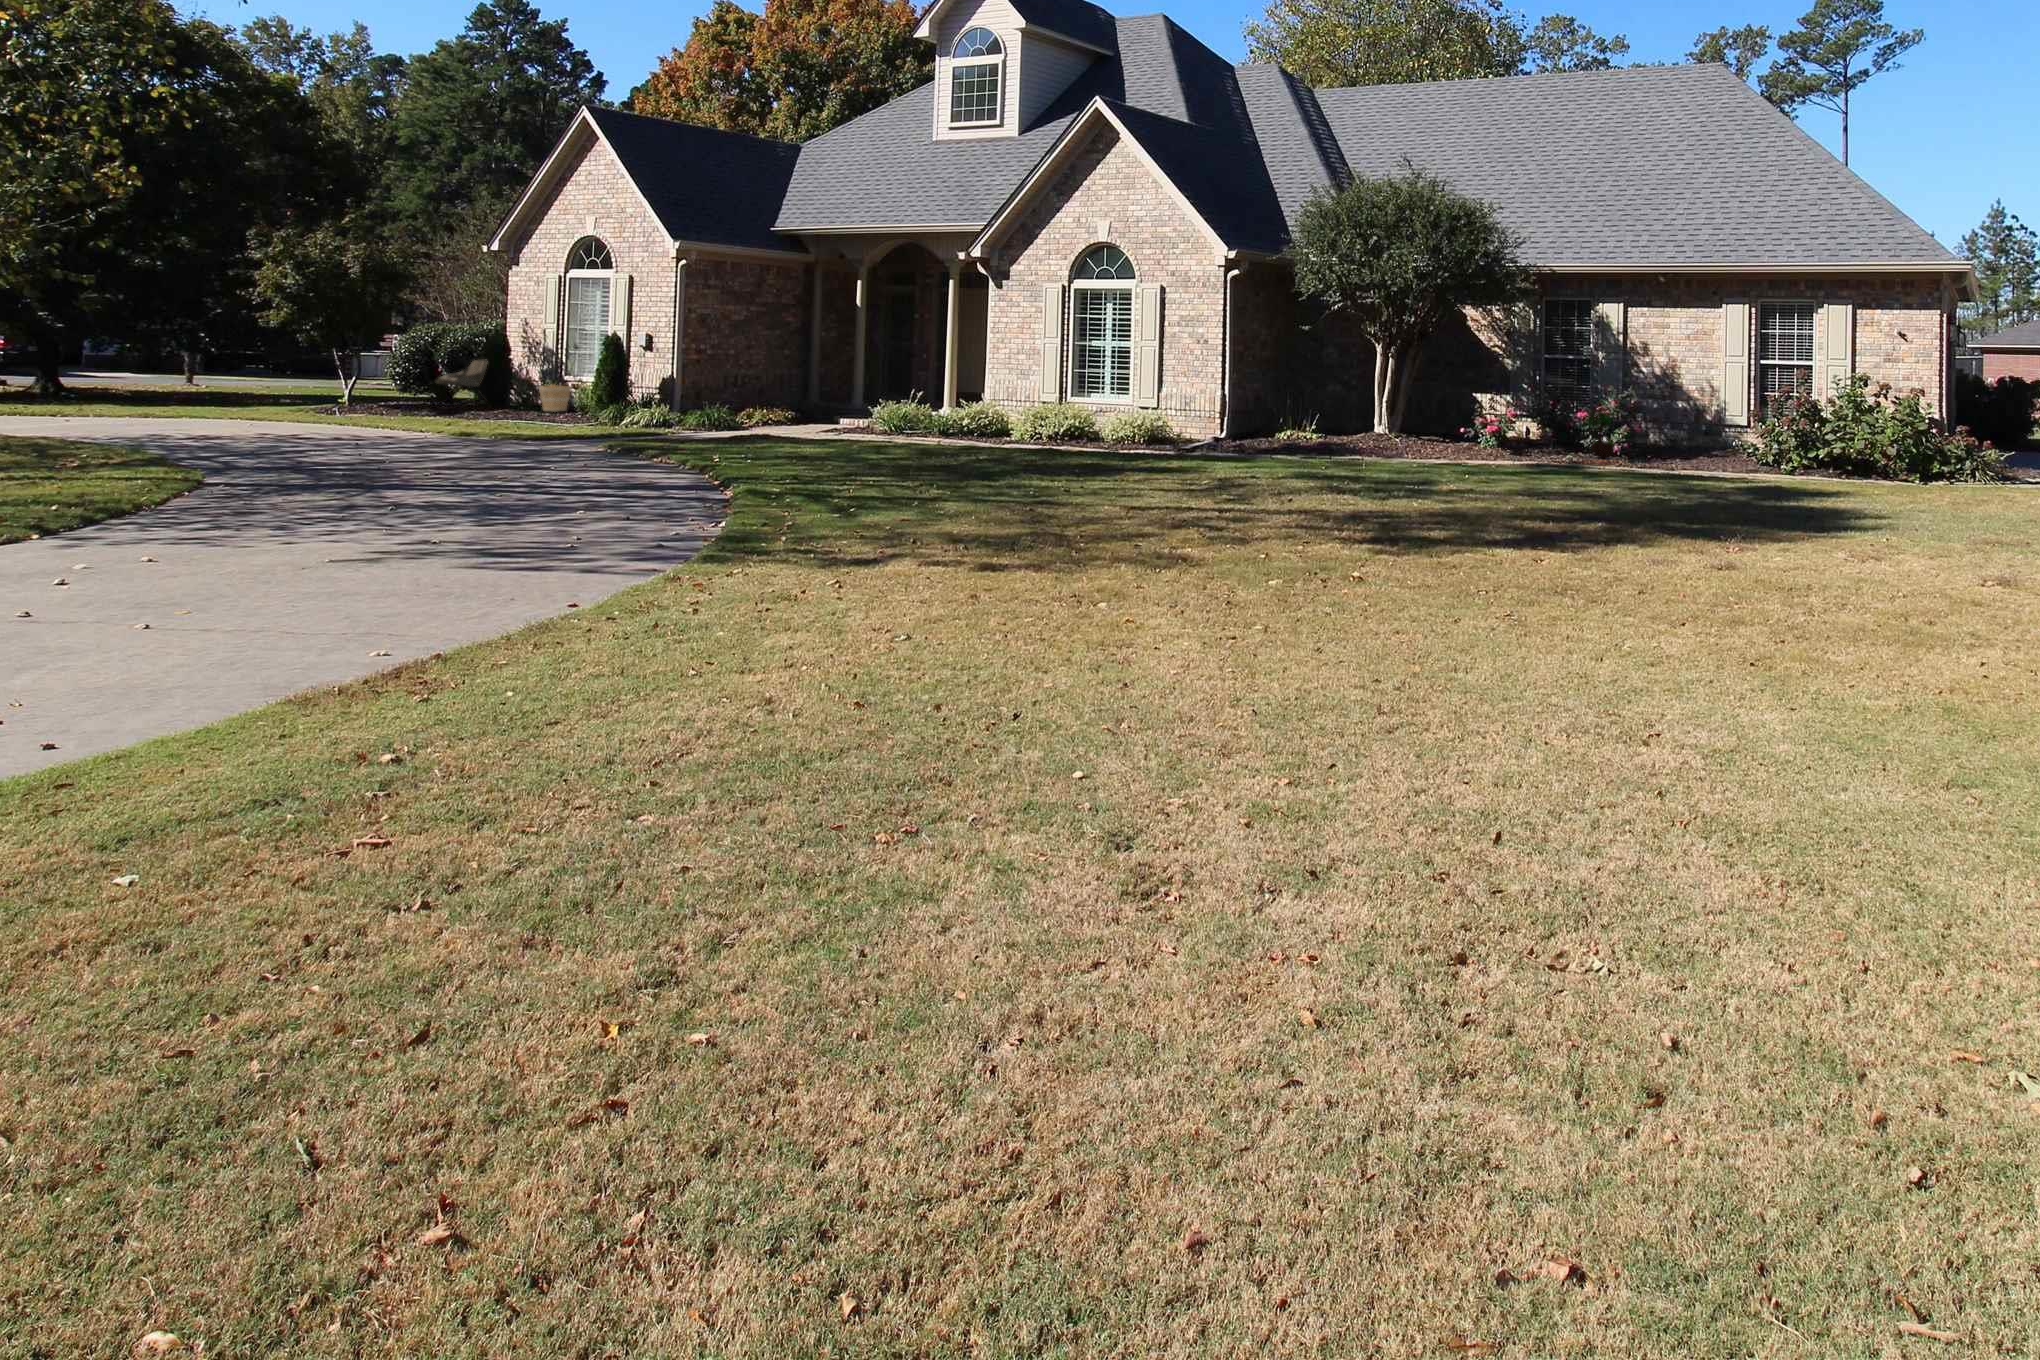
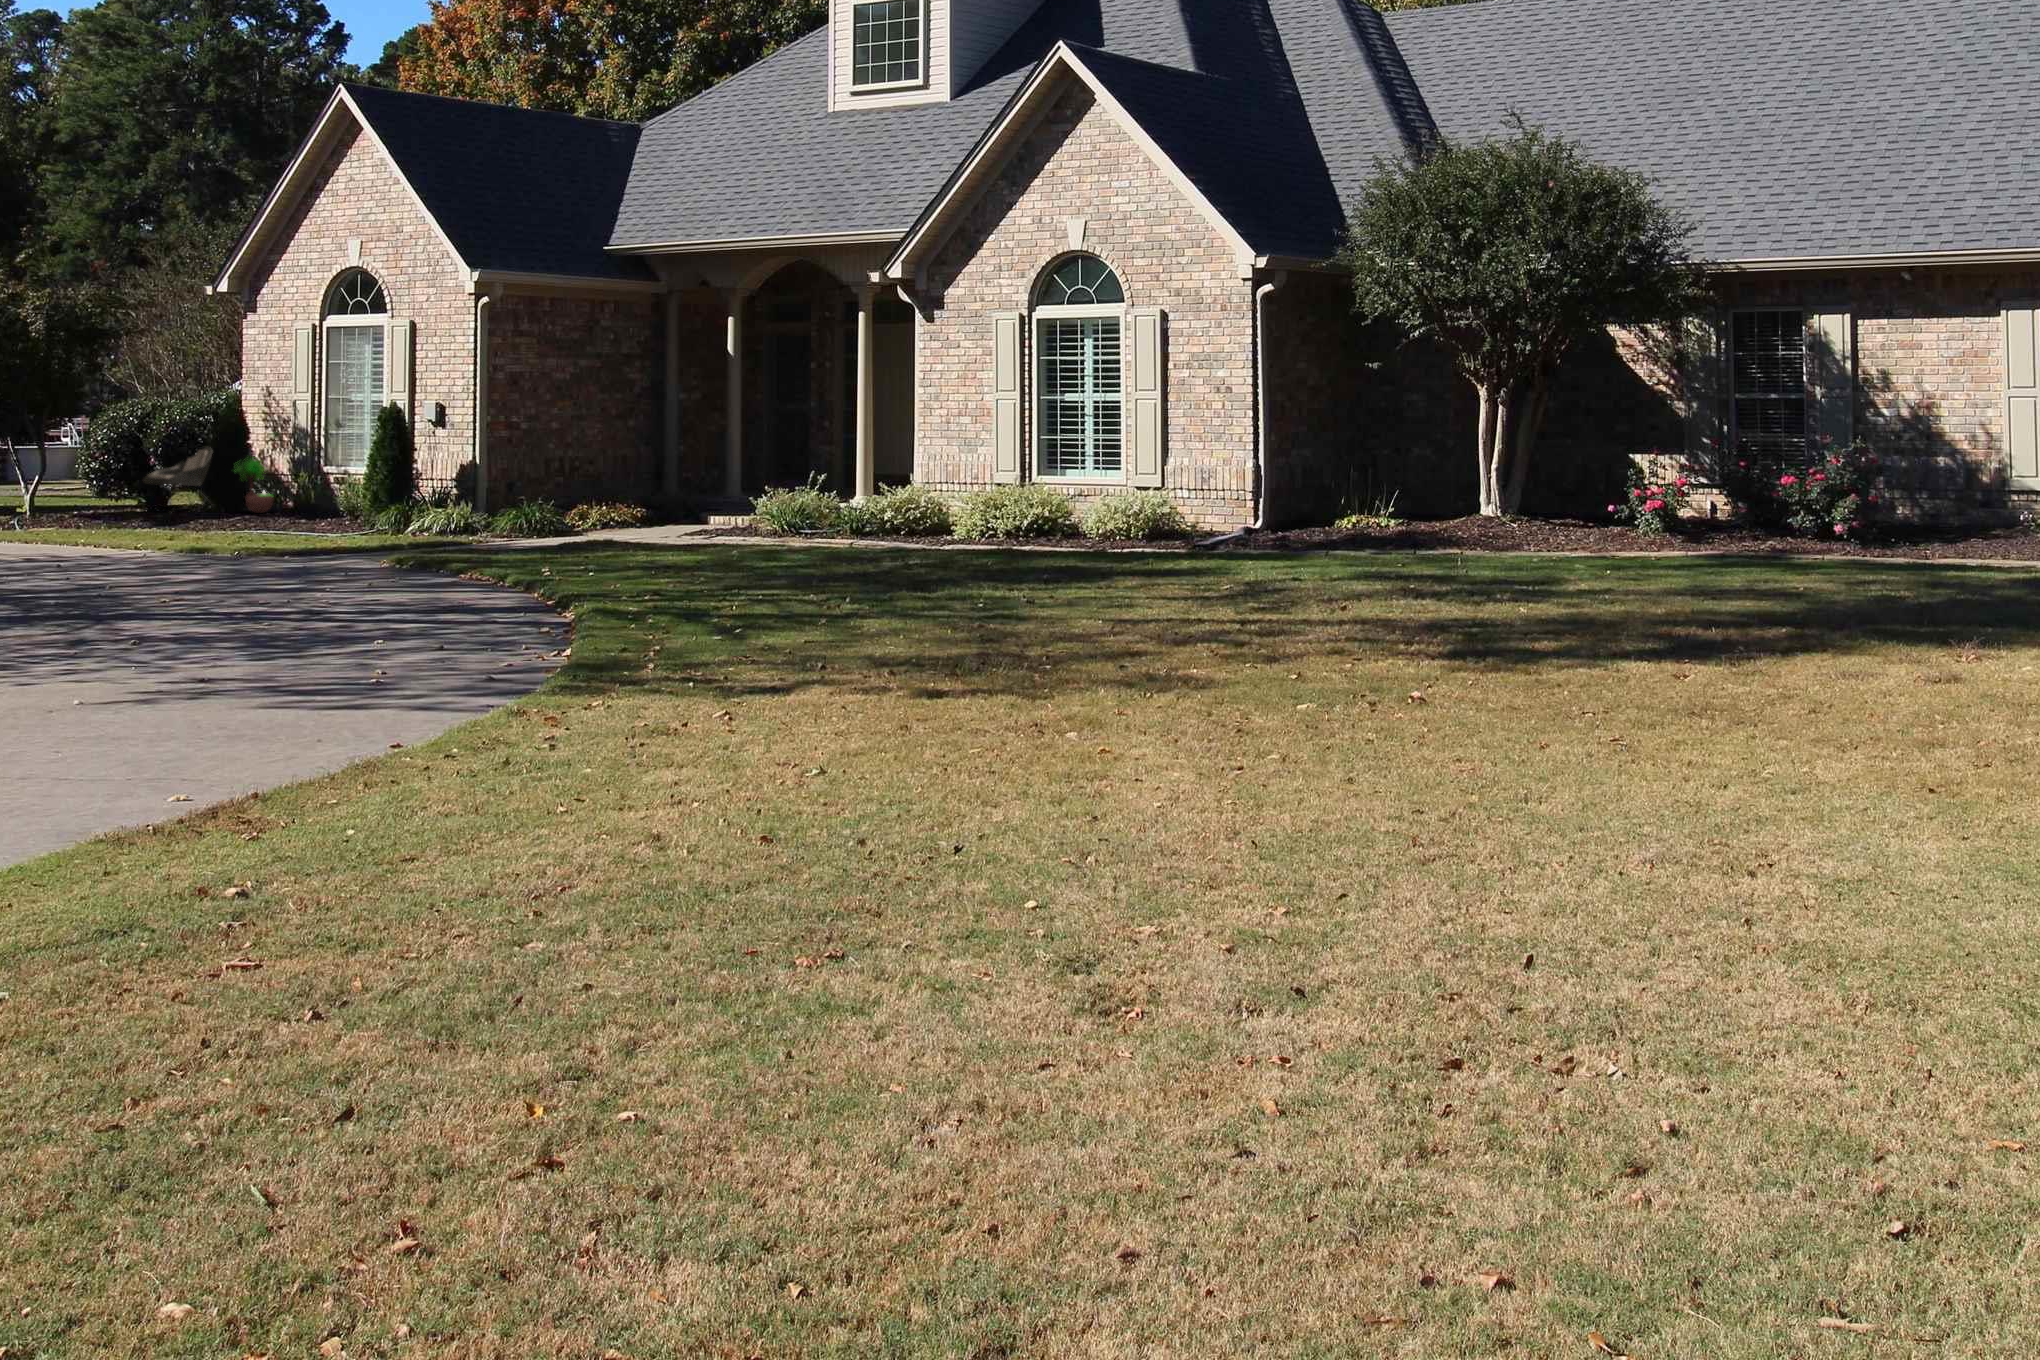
wooden bucket: present [539,385,572,412] -> none [285,480,331,518]
potted tree: present [1586,410,1615,458] -> present [235,457,274,513]

